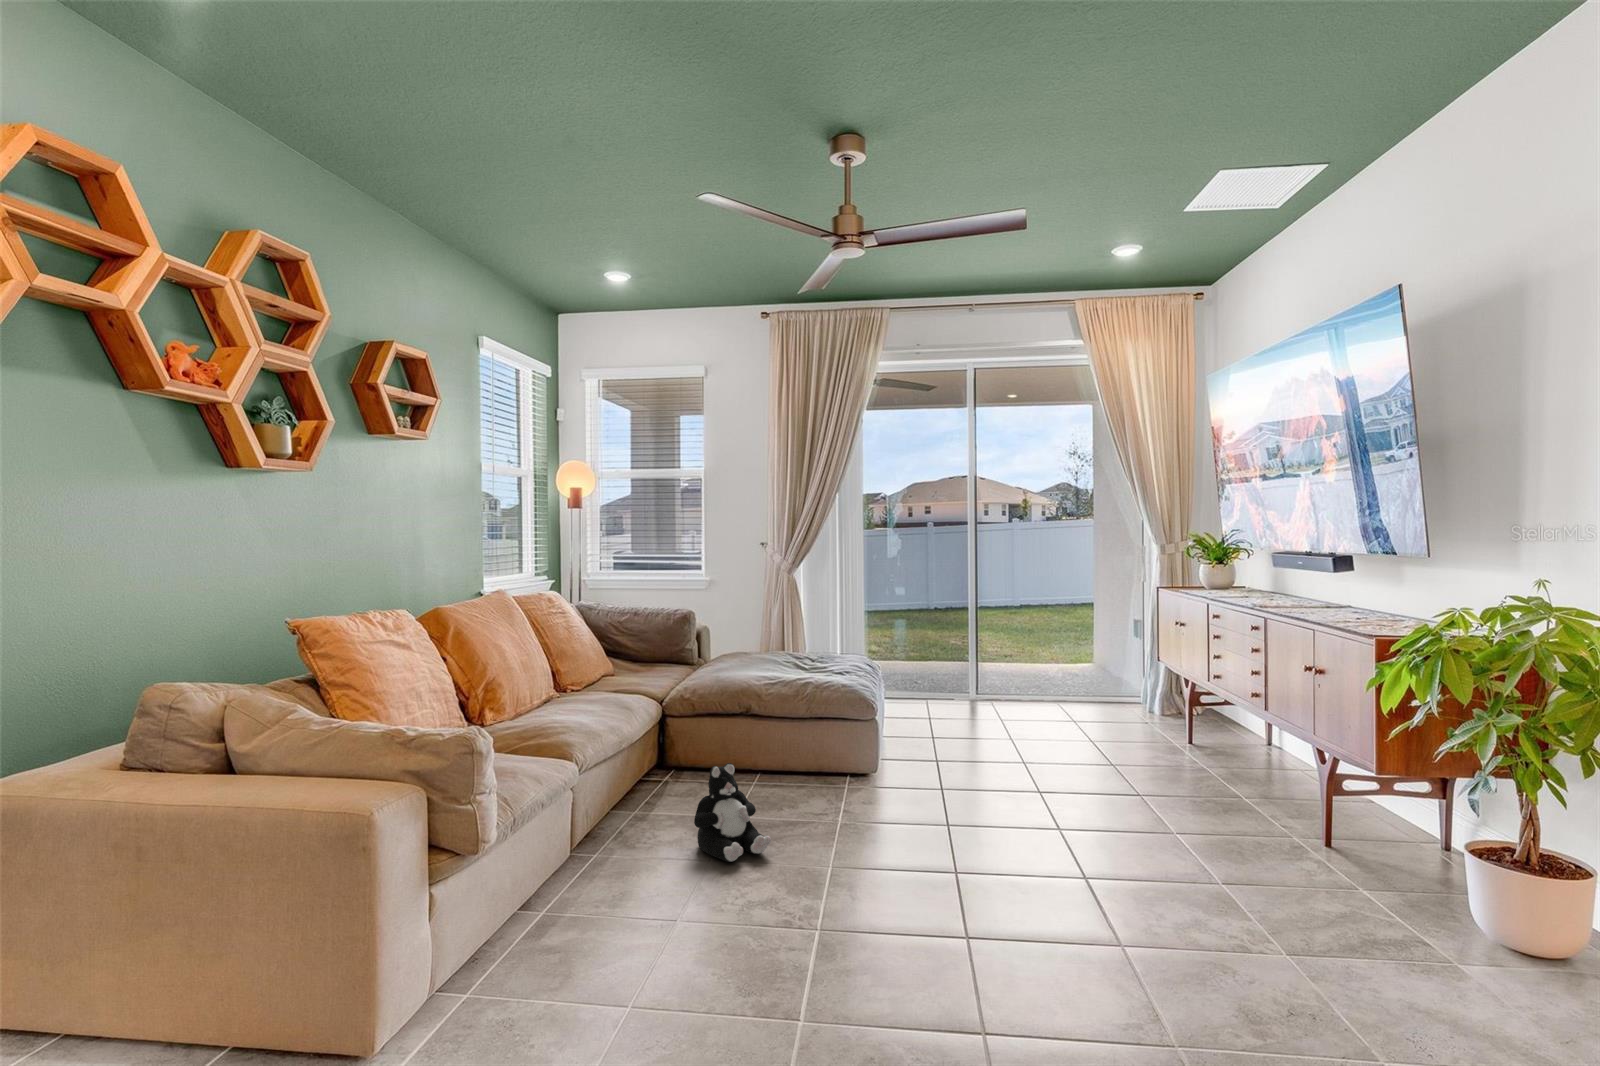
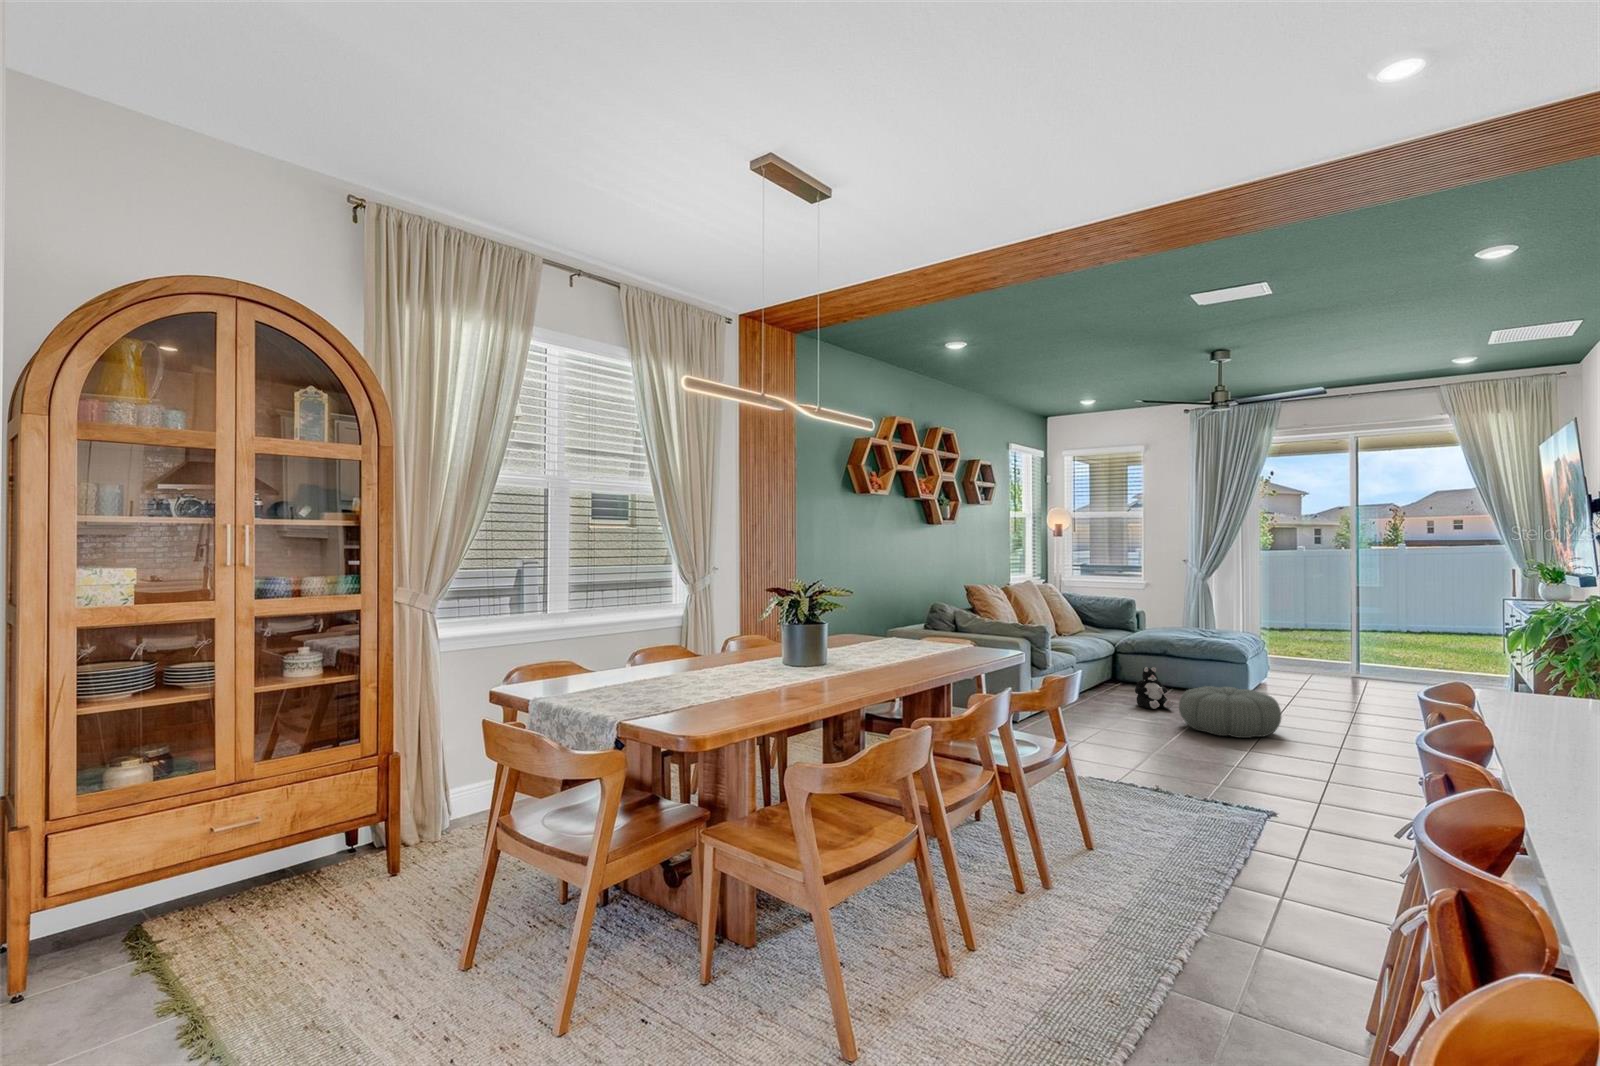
pouf: none [789,811,997,963] -> present [1179,686,1281,738]

